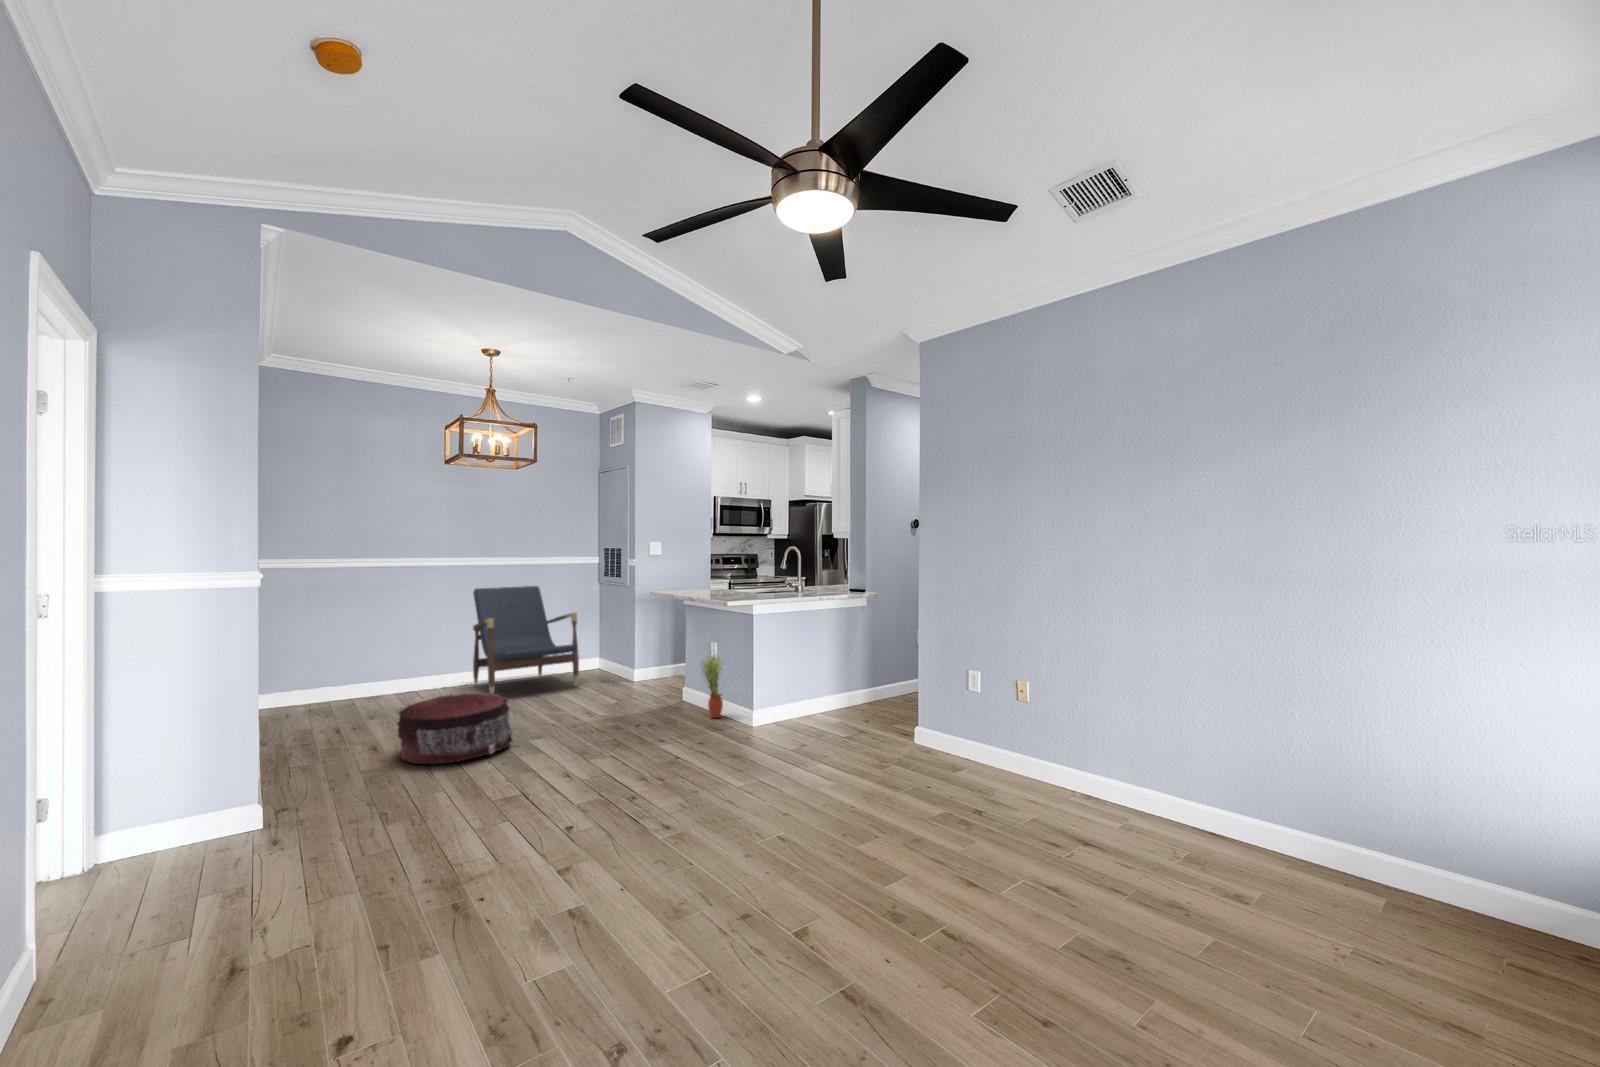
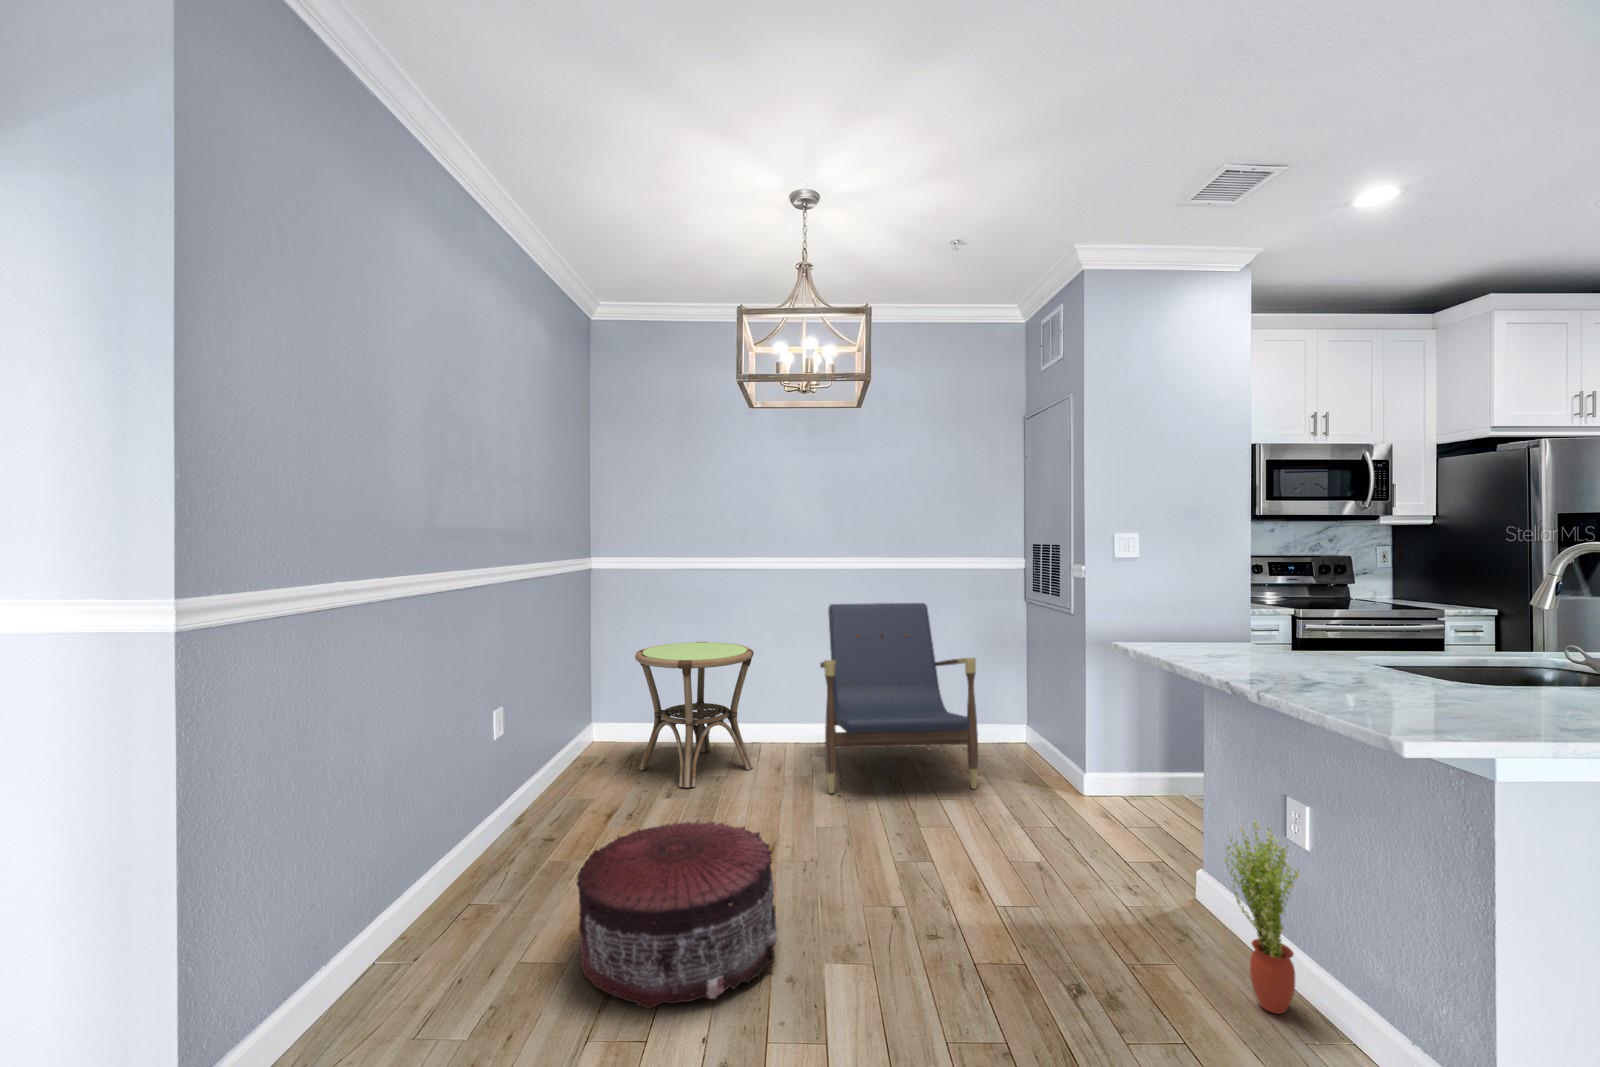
side table: none [334,618,428,711] -> present [635,642,754,788]

